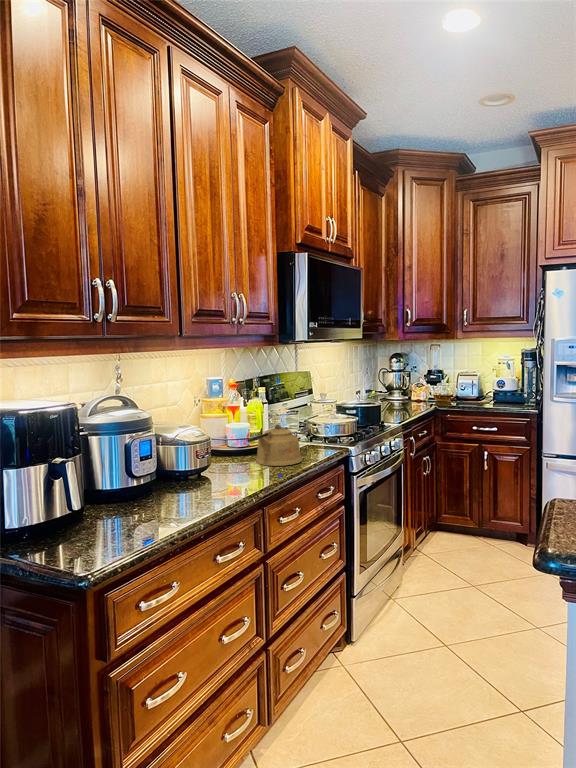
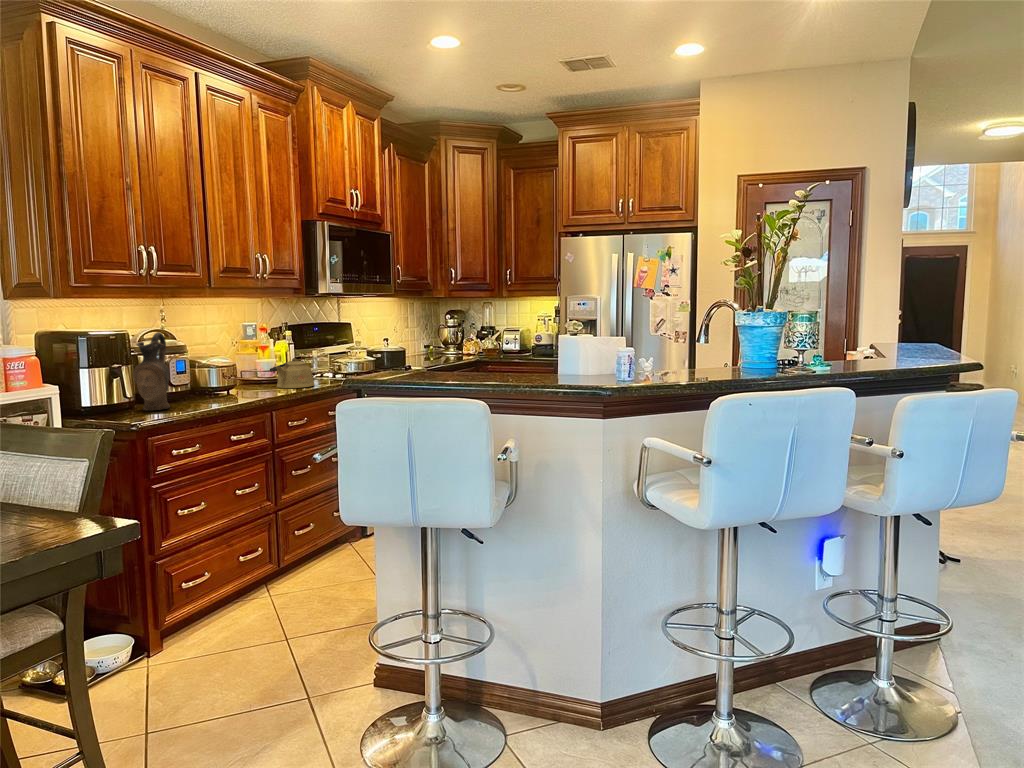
ceramic pitcher: none [82,405,134,527] -> present [133,332,170,410]

